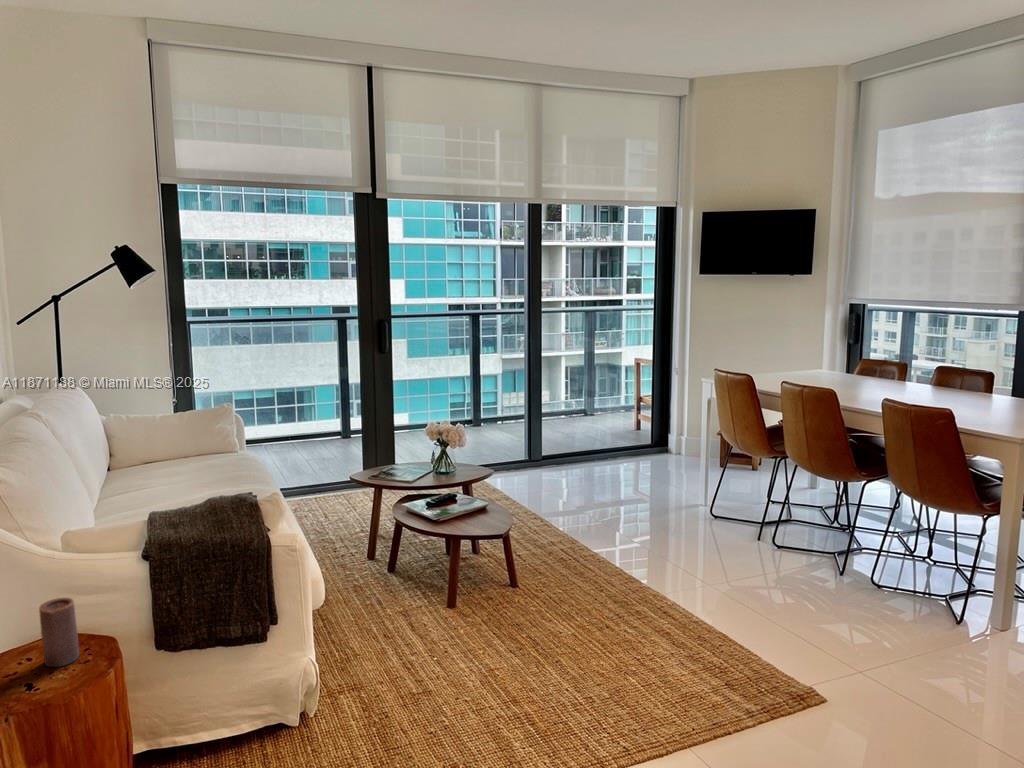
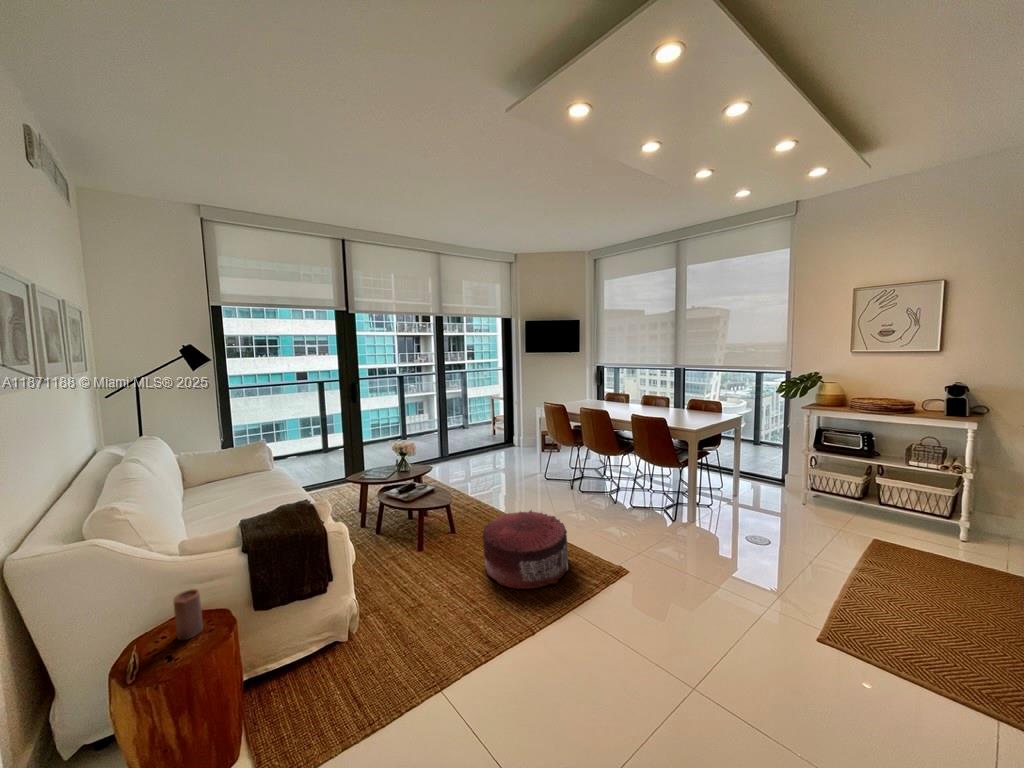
pouf: none [548,561,709,699] -> present [483,510,568,589]

